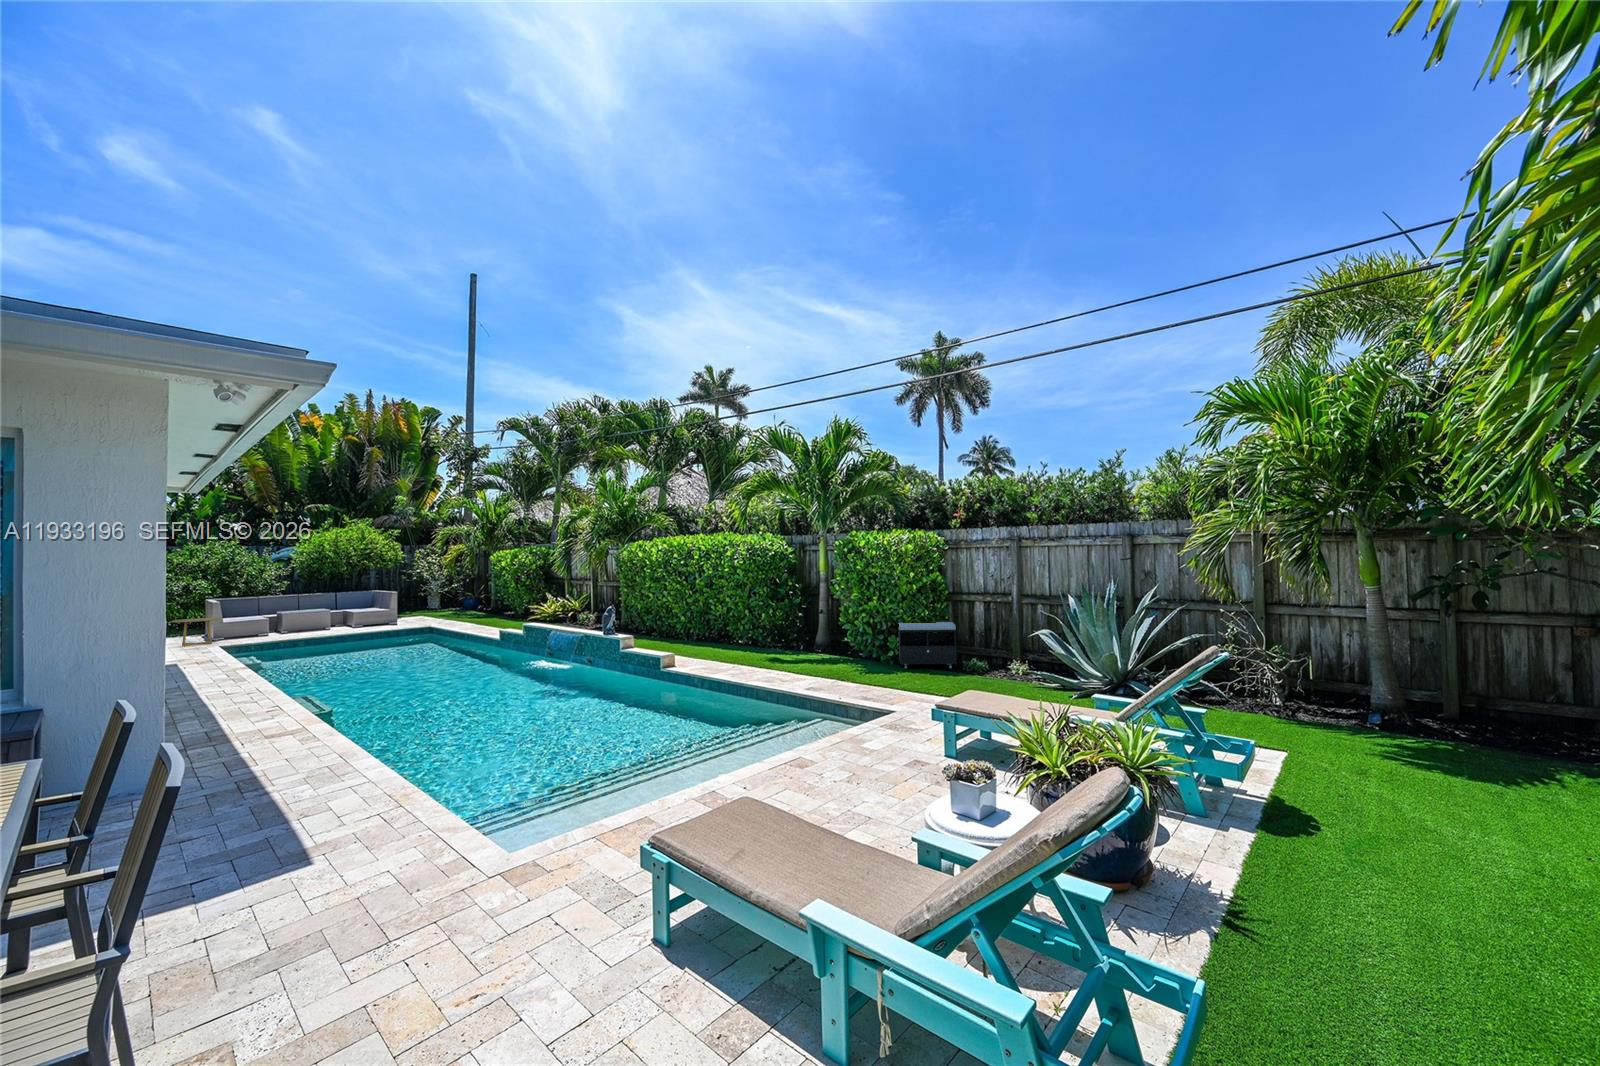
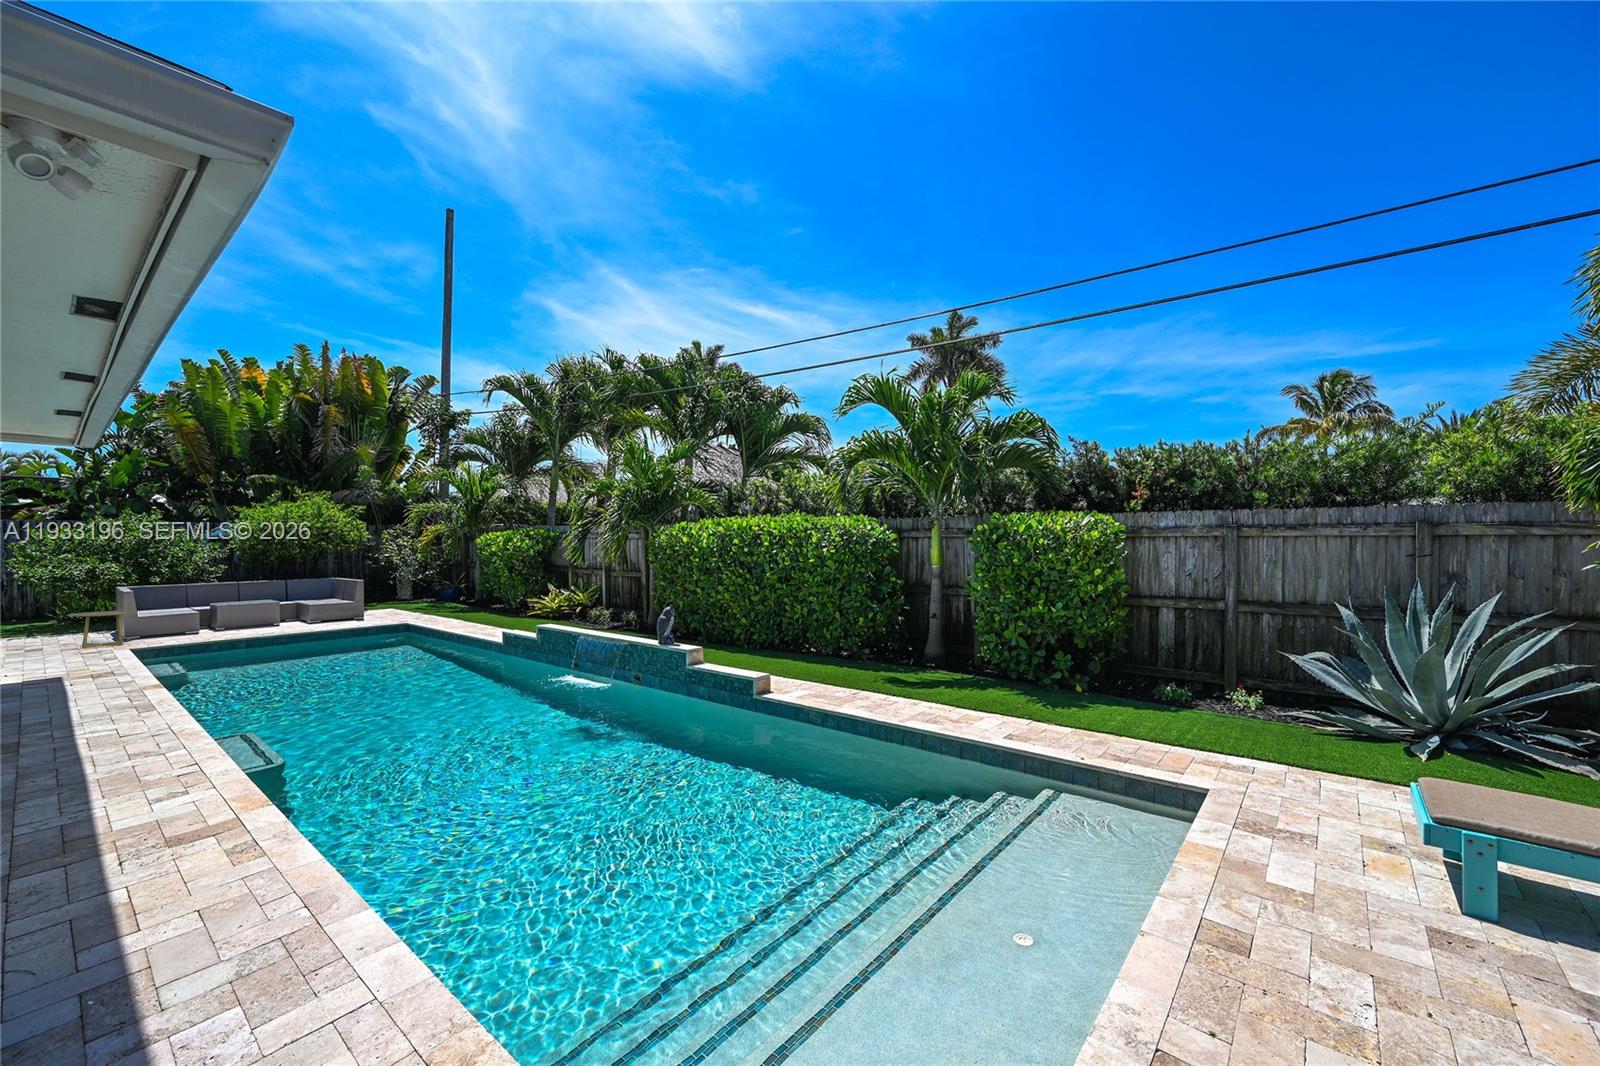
storage bench: present [898,622,957,668] -> none [1073,635,1166,699]

